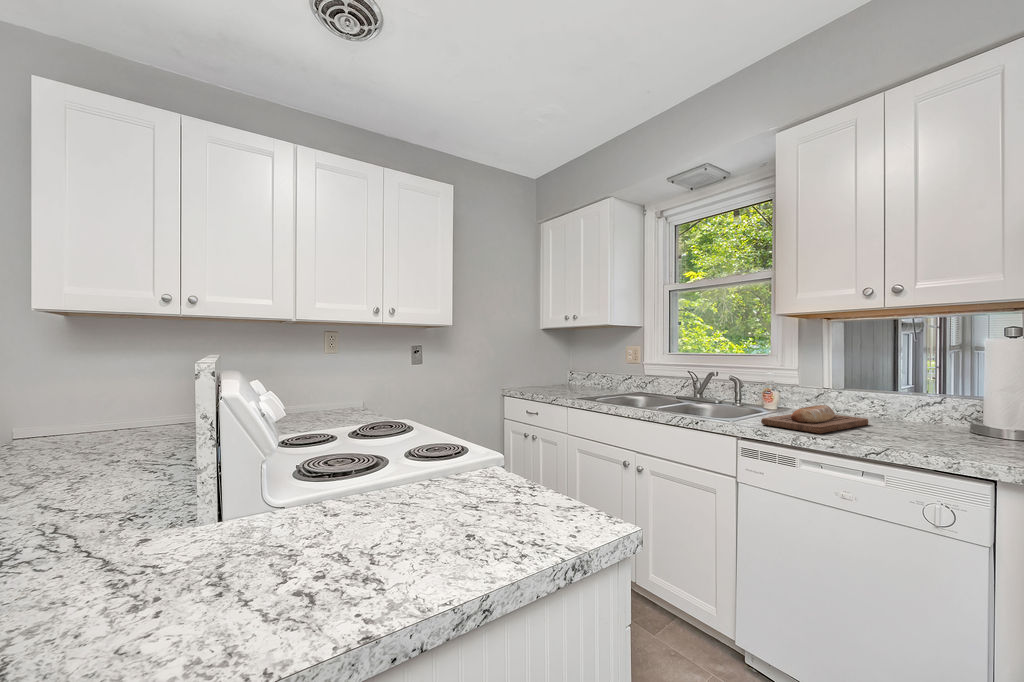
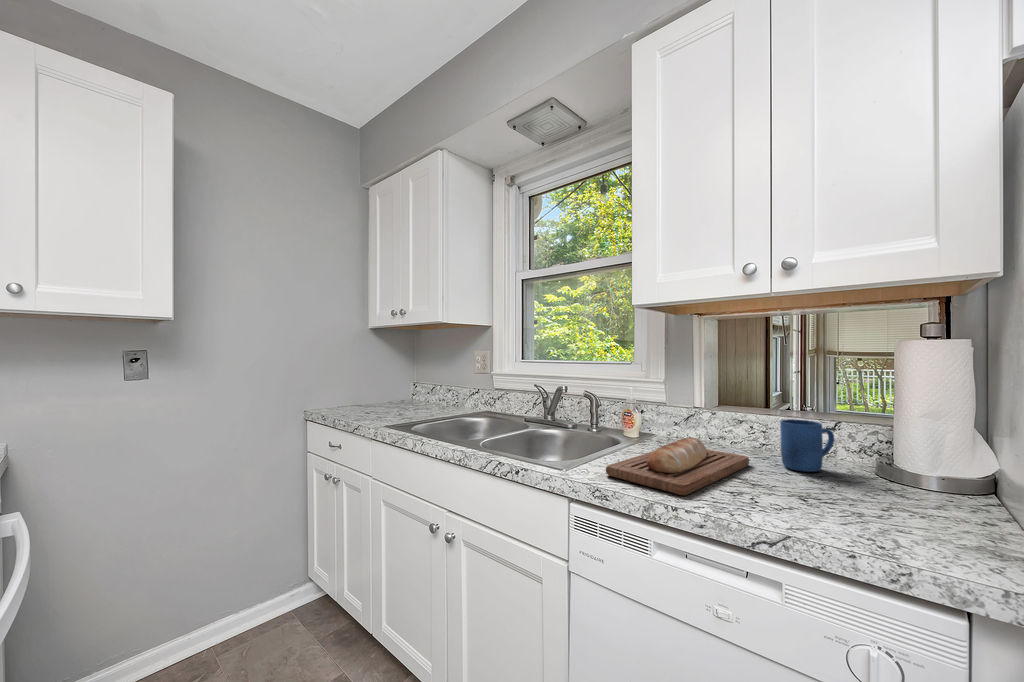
mug: none [894,394,937,429] -> present [780,419,834,472]

